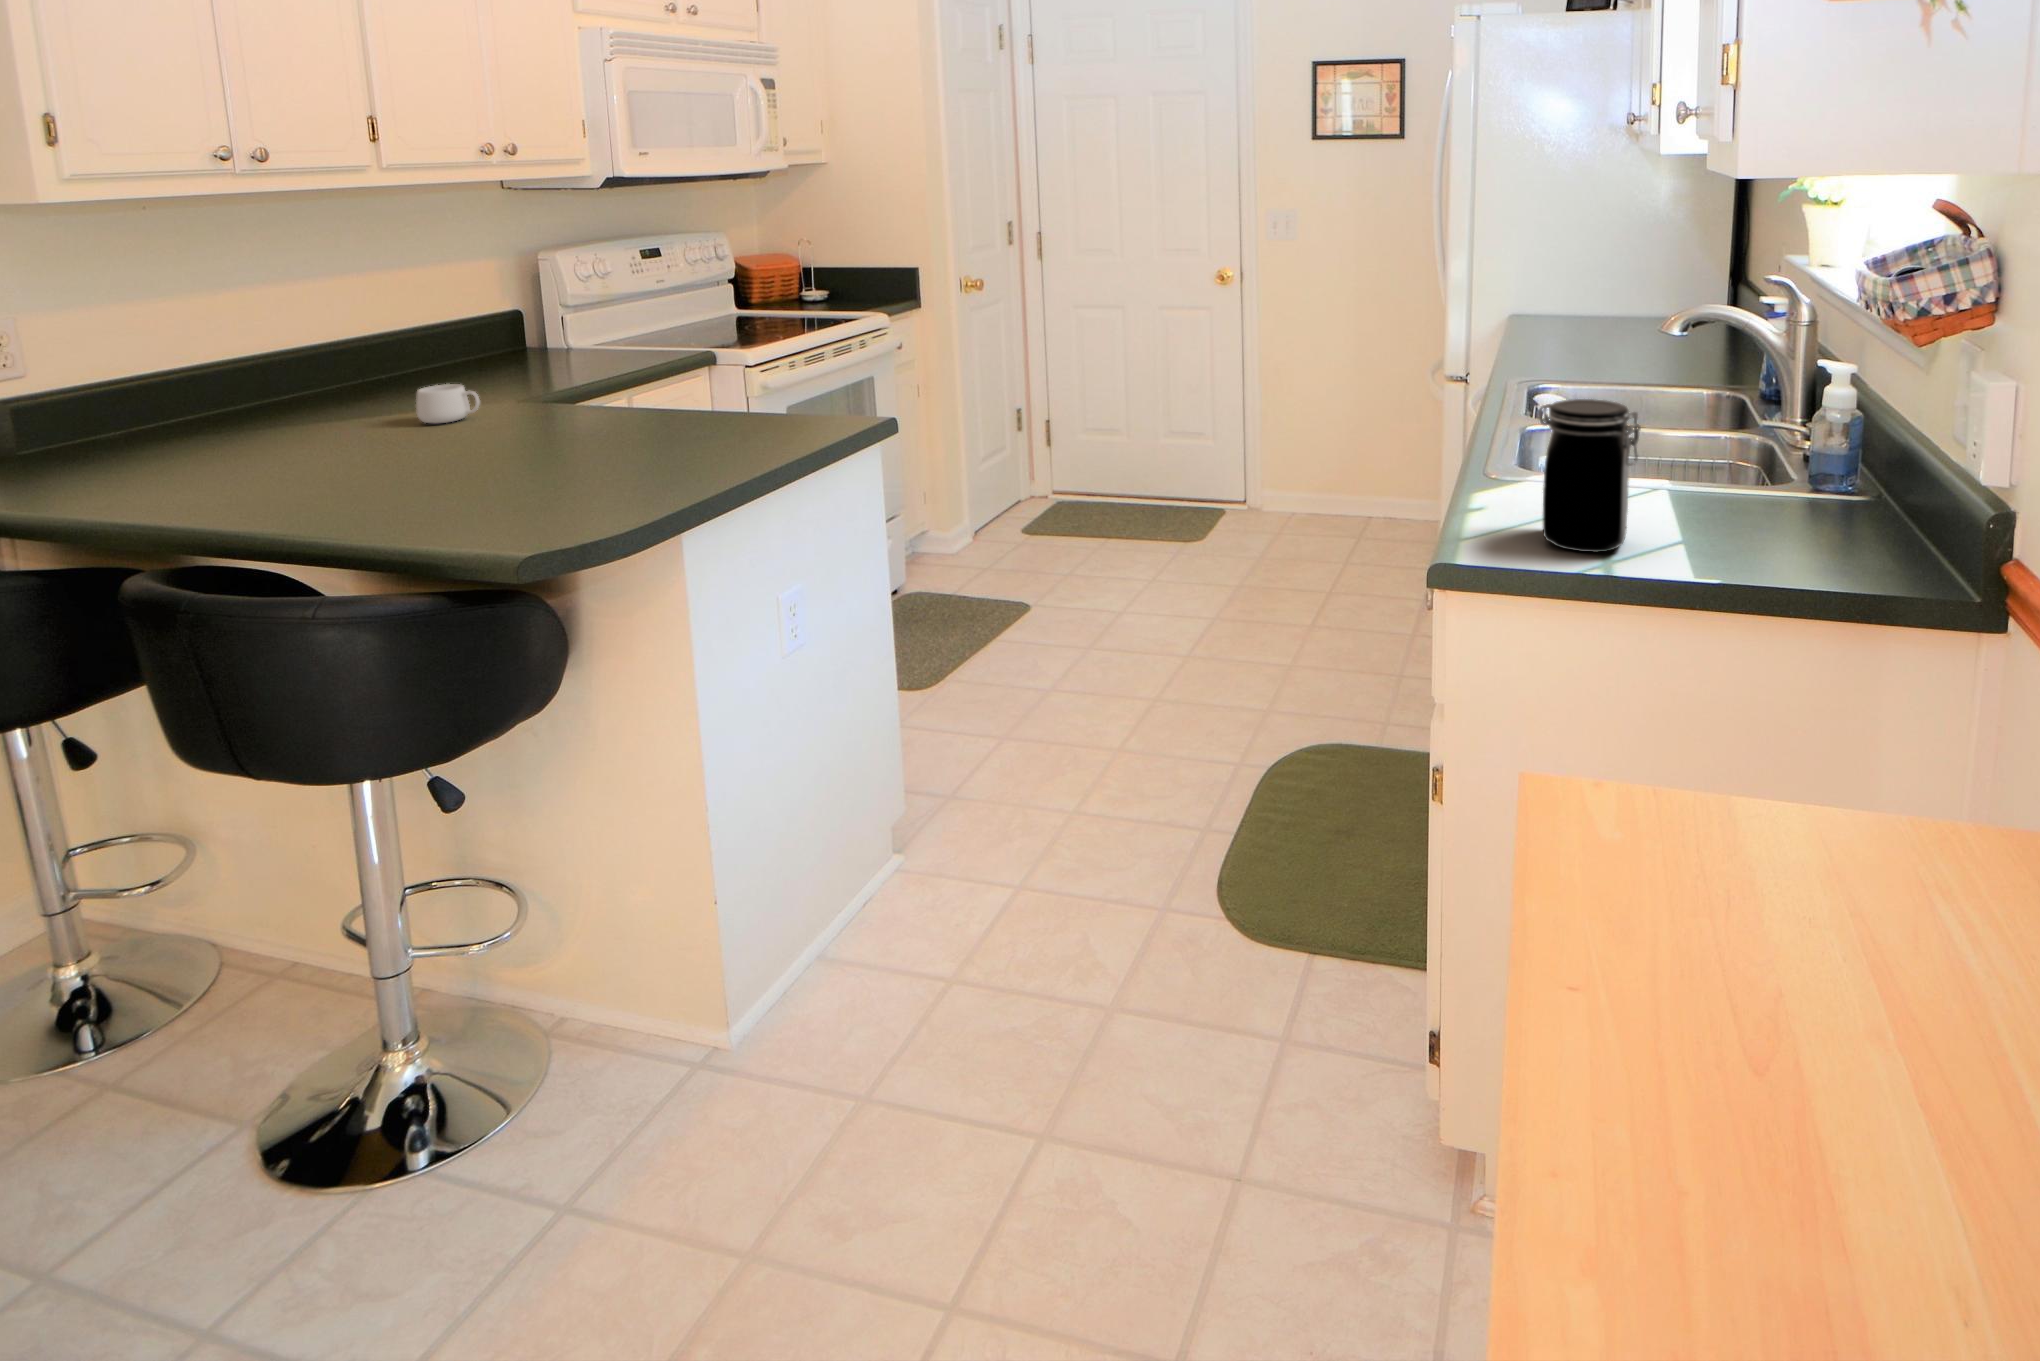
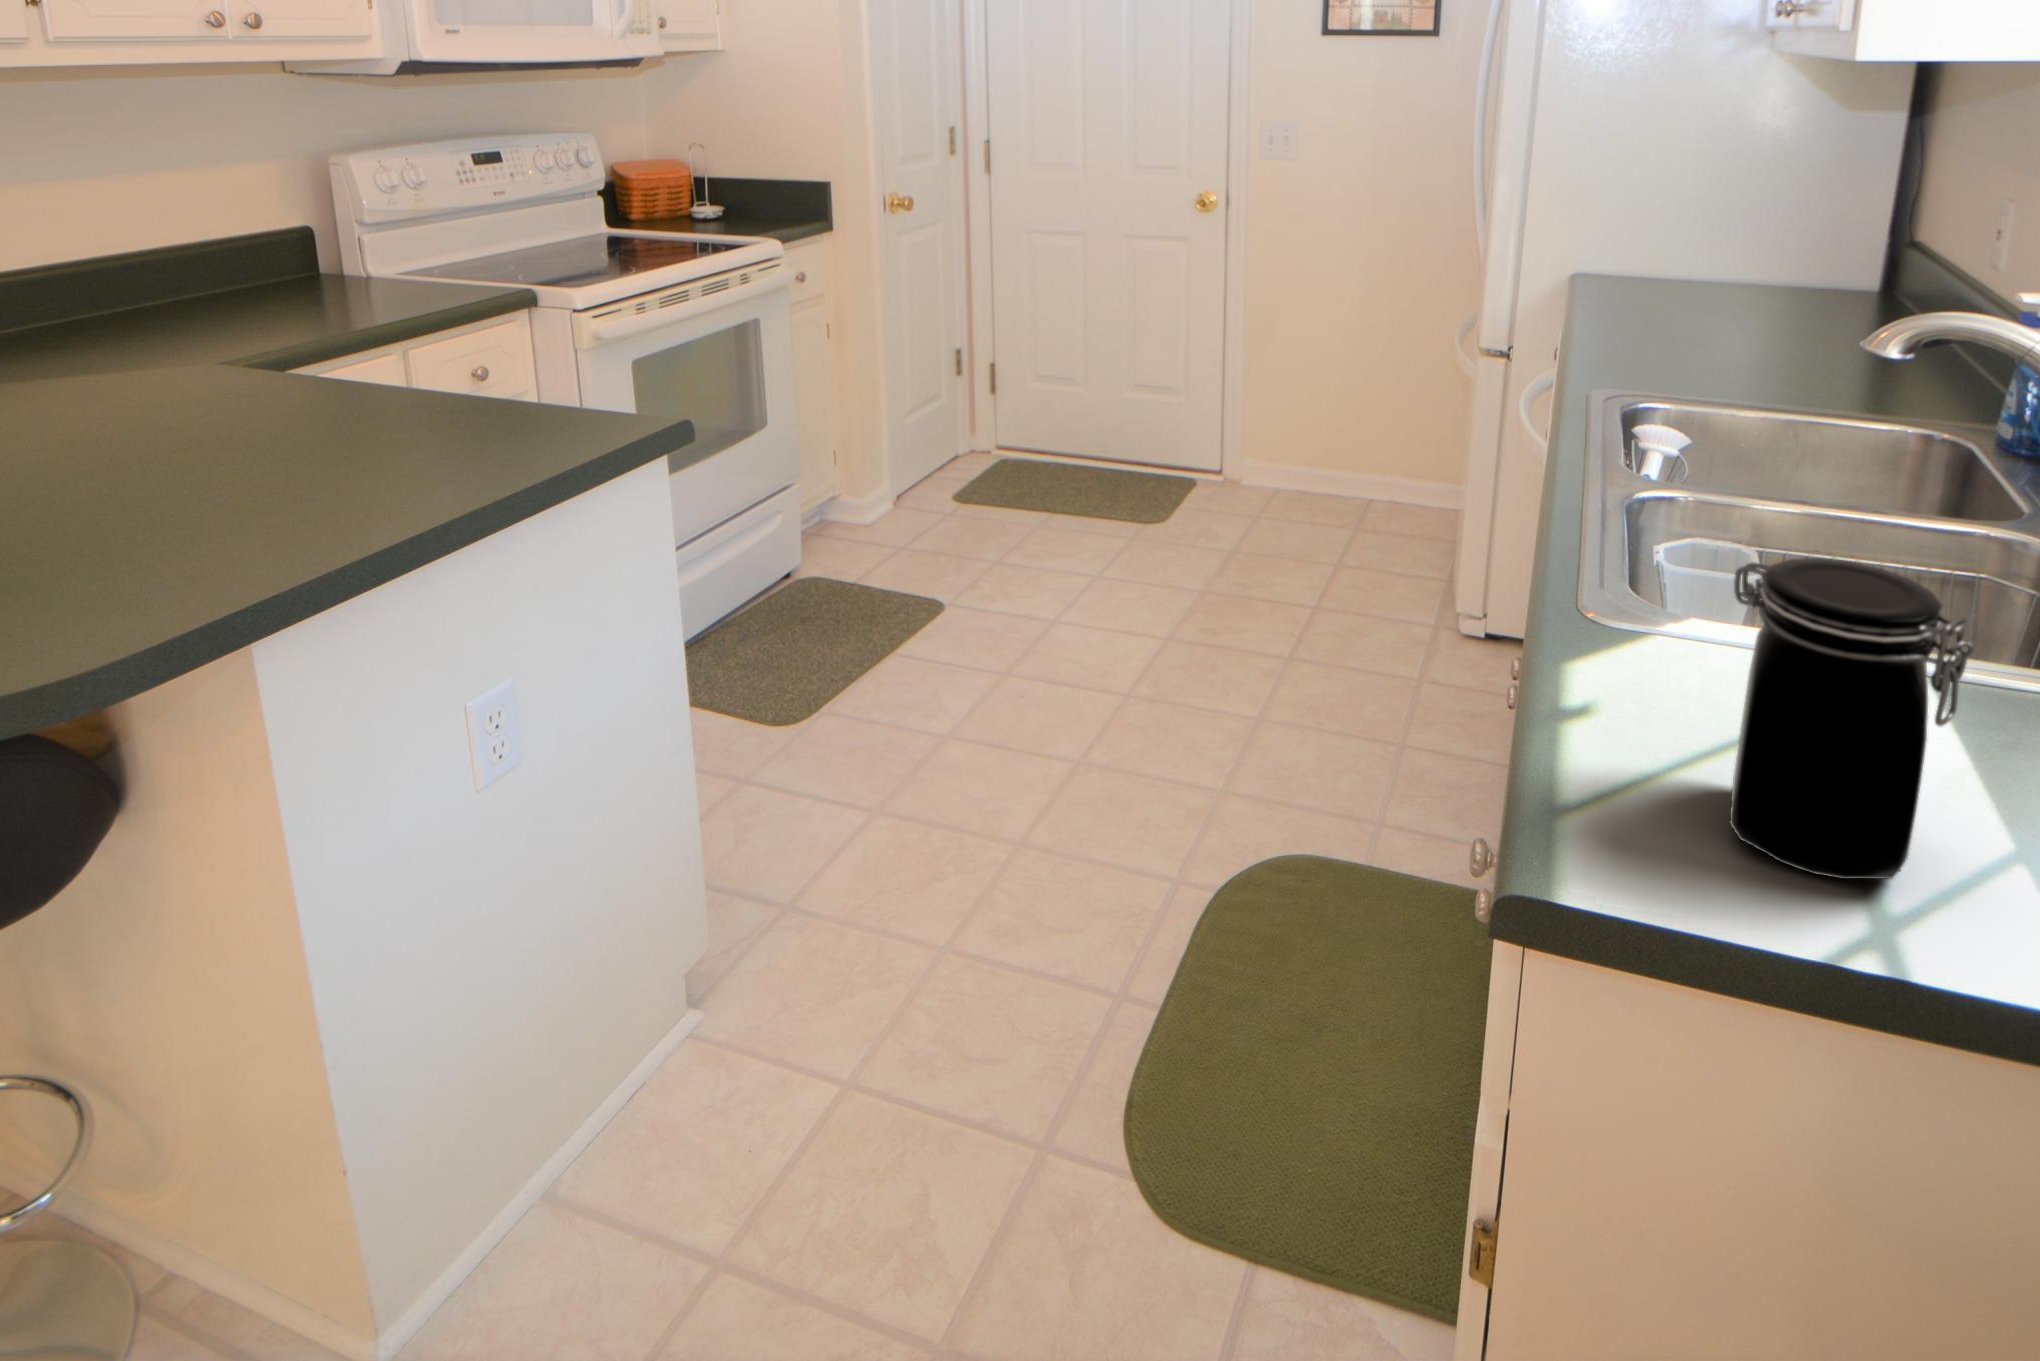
mug: present [416,384,480,423] -> none [52,345,141,400]

